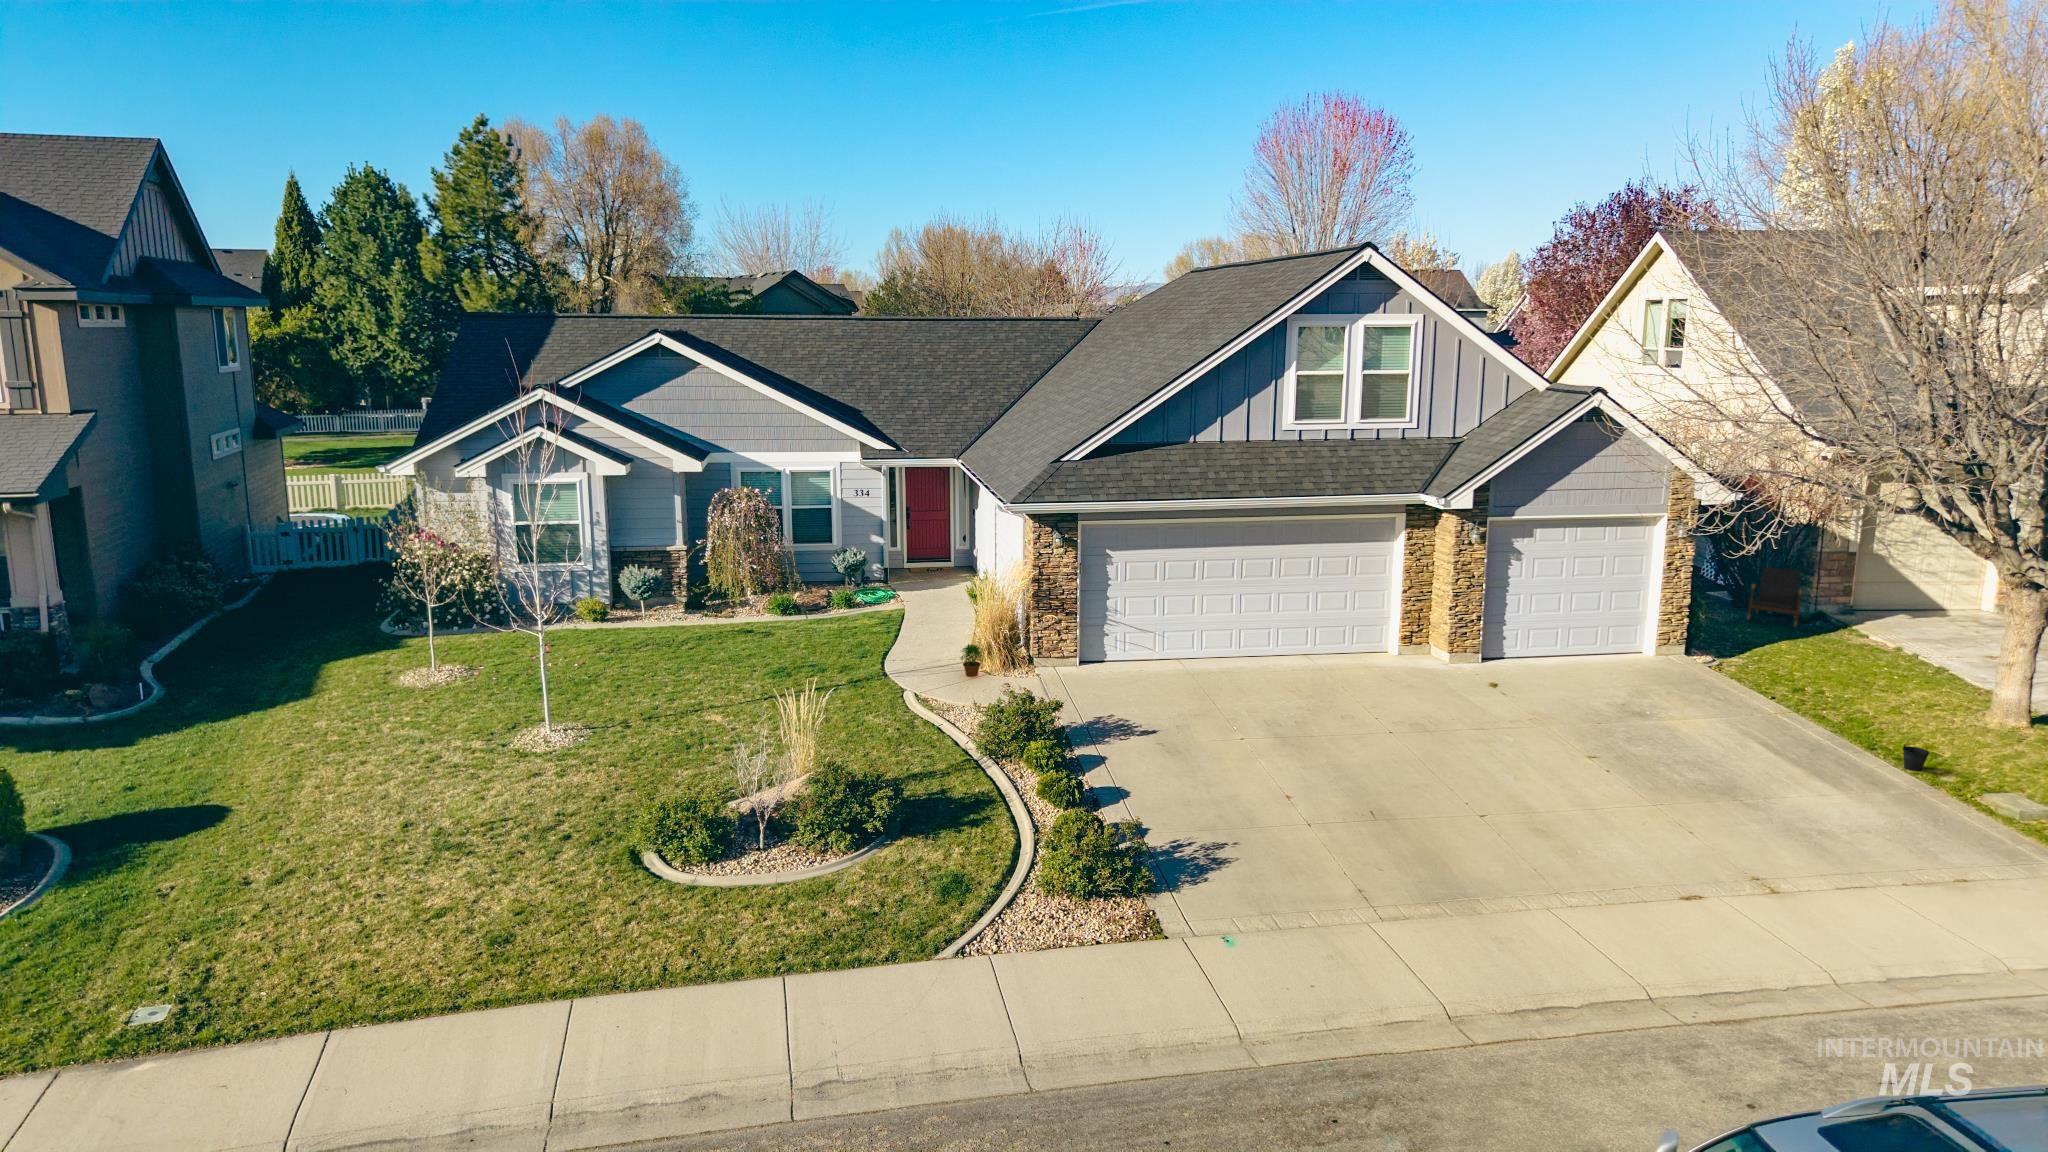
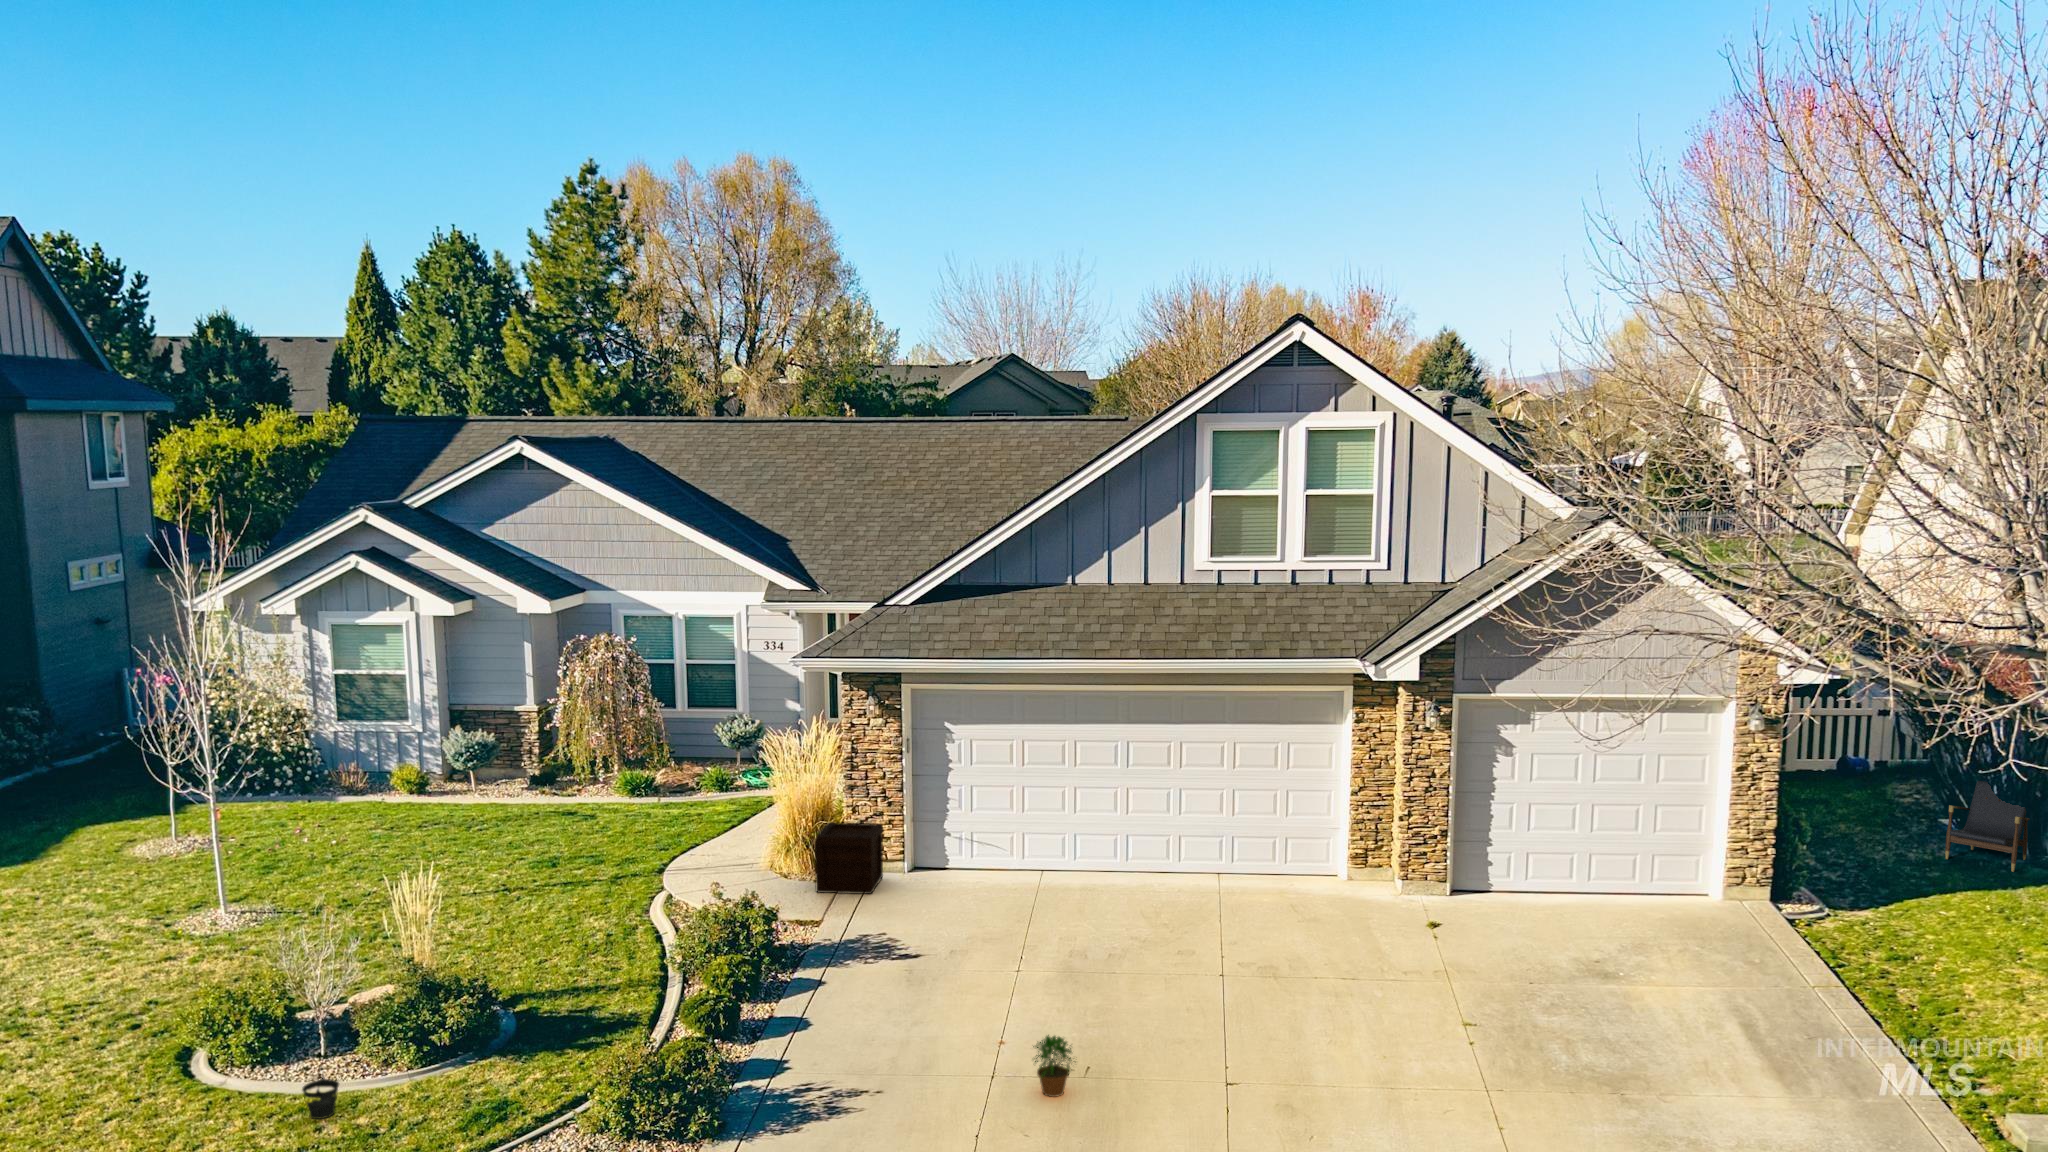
wooden crate: none [1018,630,1067,685] -> present [815,822,883,894]
potted plant: present [960,644,982,677] -> present [1033,1035,1075,1097]
bucket: present [1903,739,1929,771] -> present [302,1069,339,1119]

